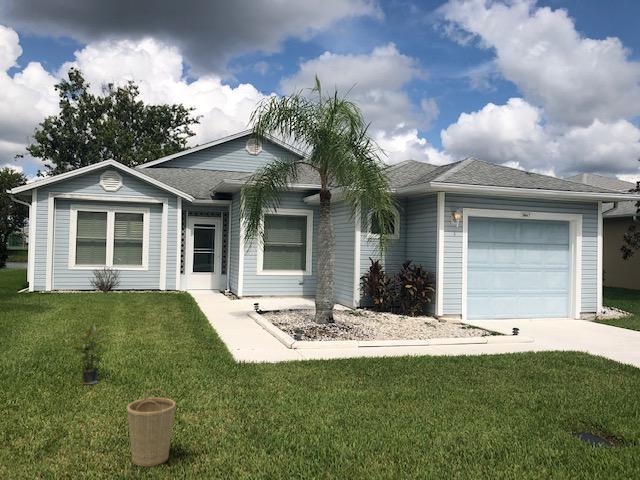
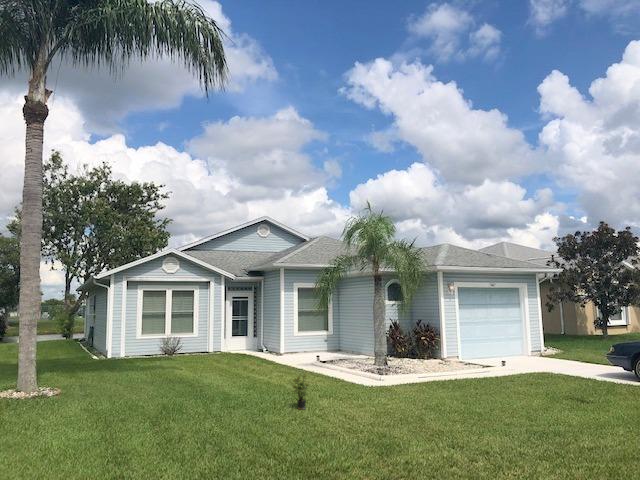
basket: present [127,389,176,466] -> none [392,398,415,436]

